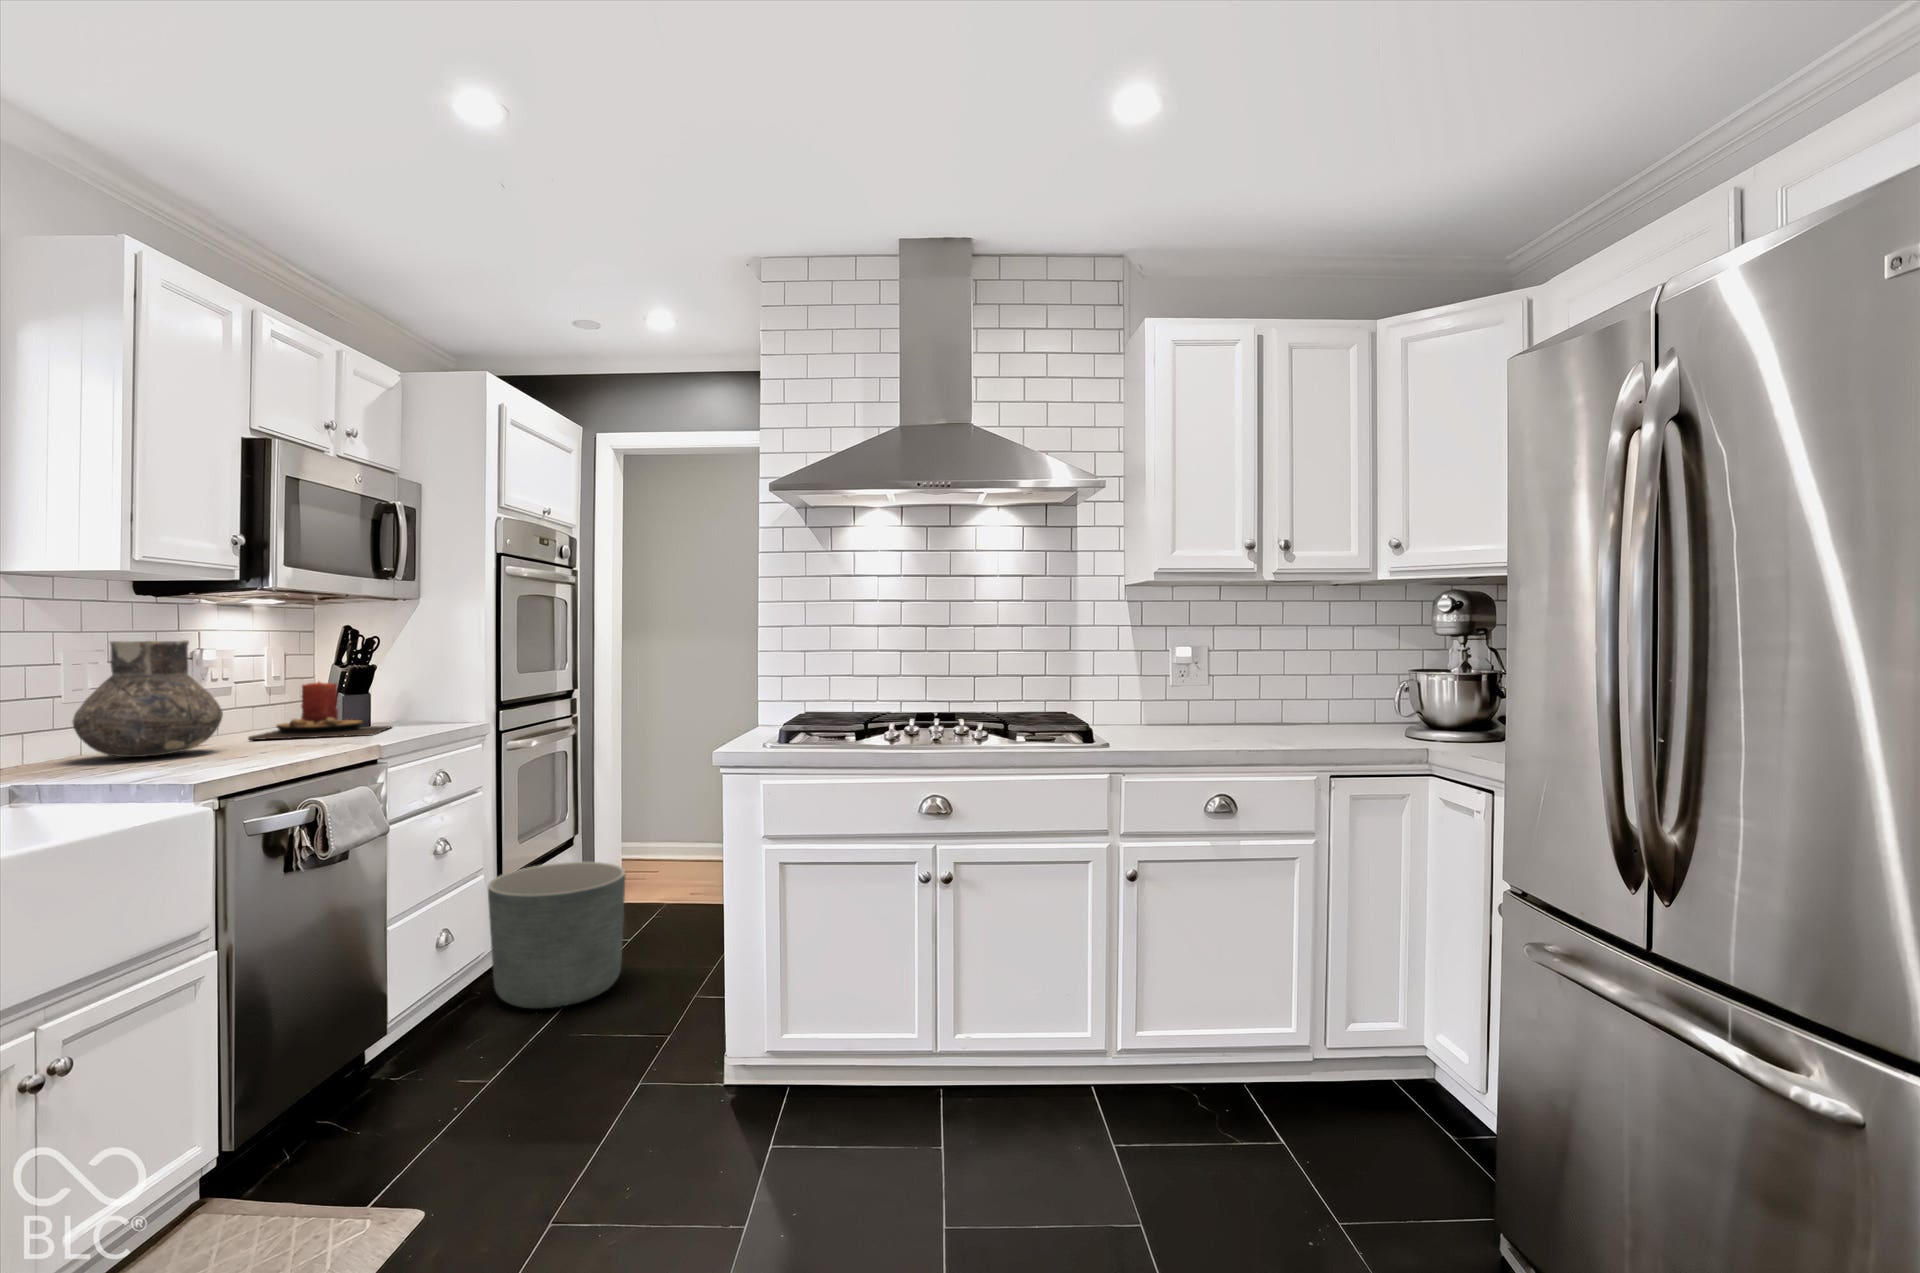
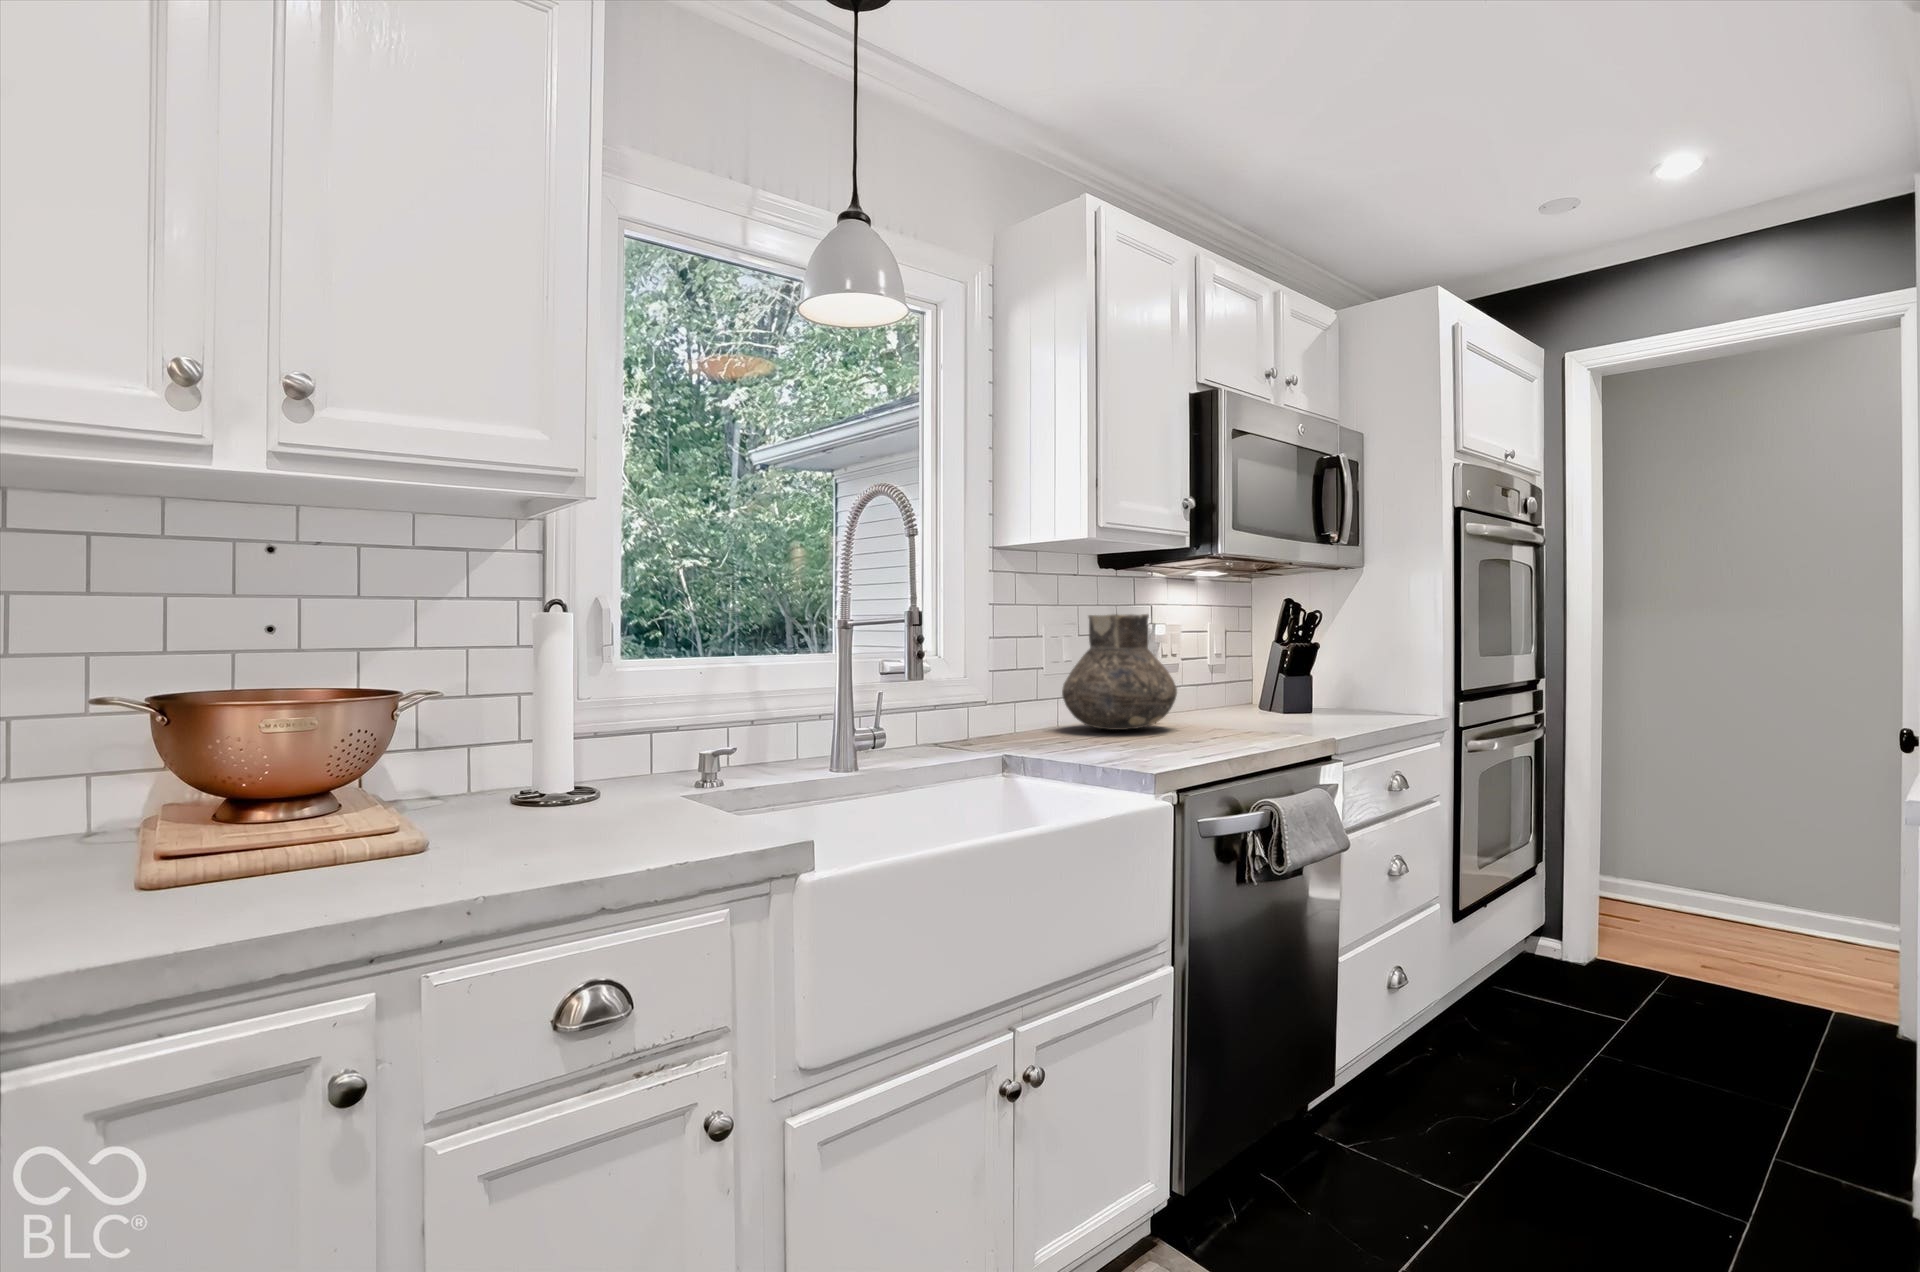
candle: present [248,682,391,740] -> none [1197,660,1334,724]
planter: present [488,862,625,1008] -> none [1447,908,1655,1124]

